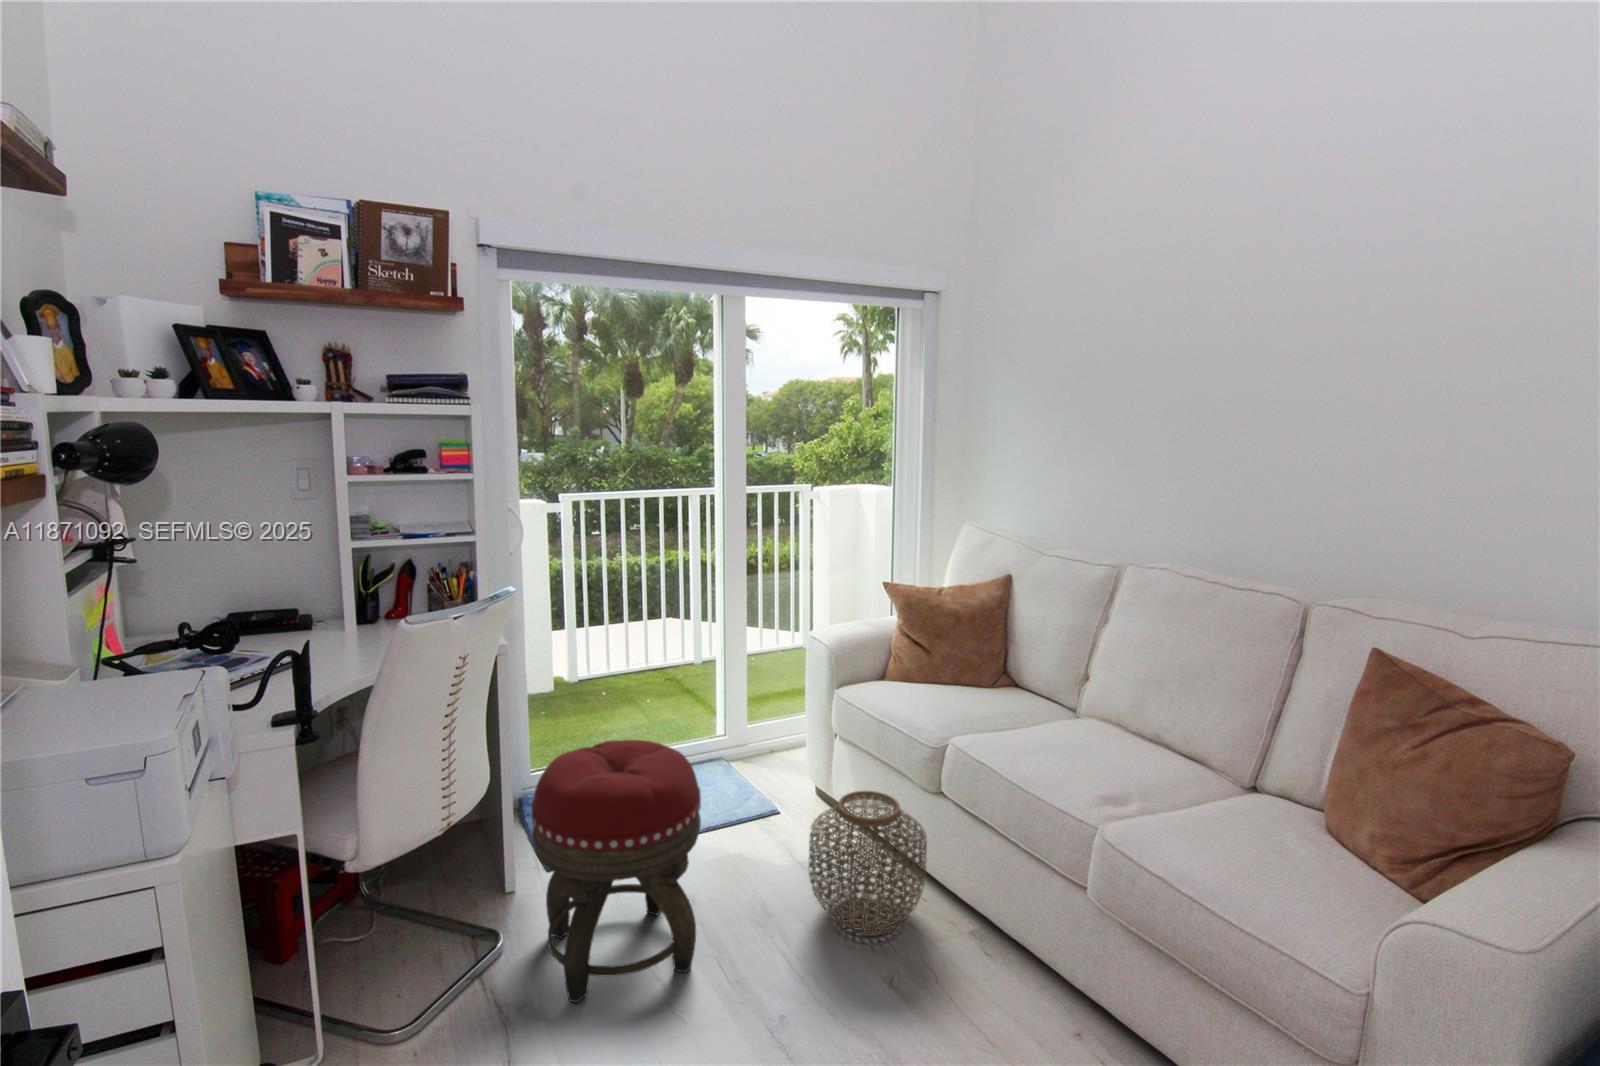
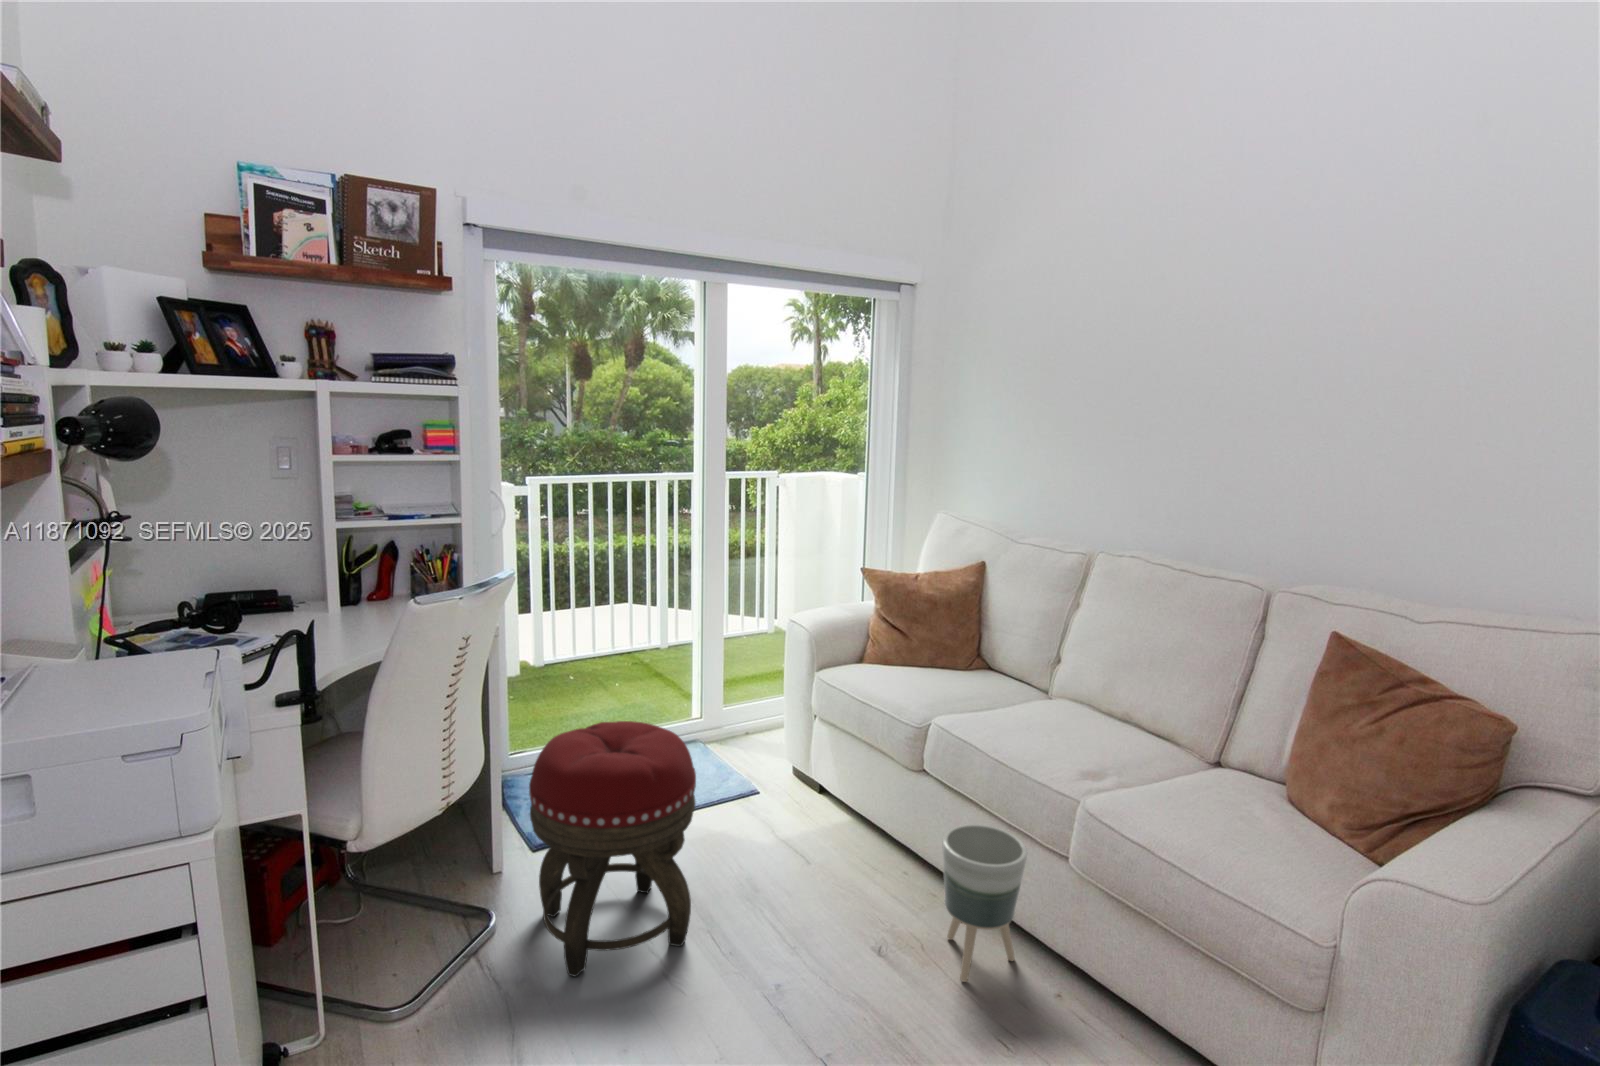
woven basket: present [809,791,927,936] -> none [797,770,912,909]
planter: none [955,850,1044,1018] -> present [942,824,1027,982]

